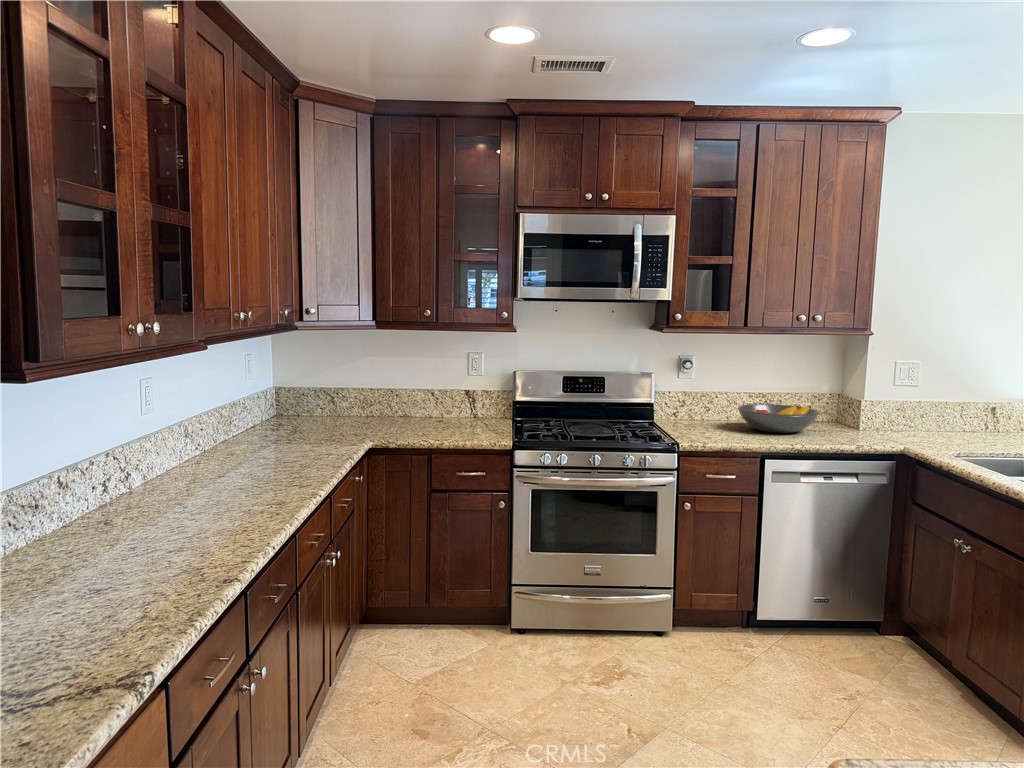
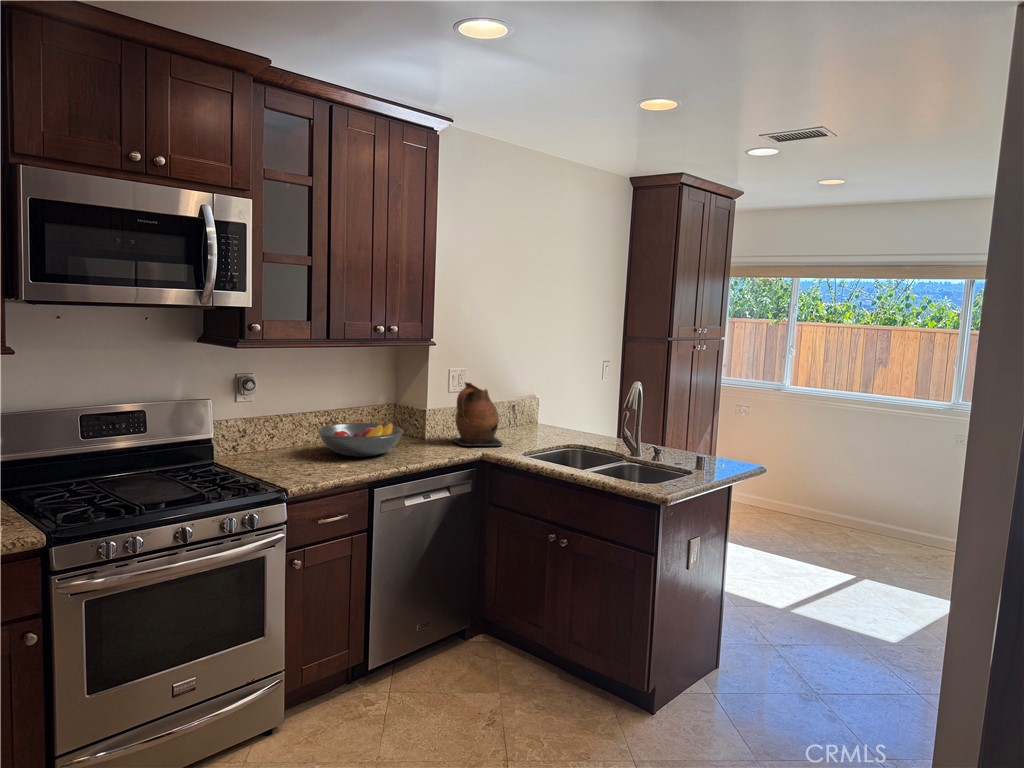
ceramic pitcher: none [884,373,944,442] -> present [453,382,503,446]

